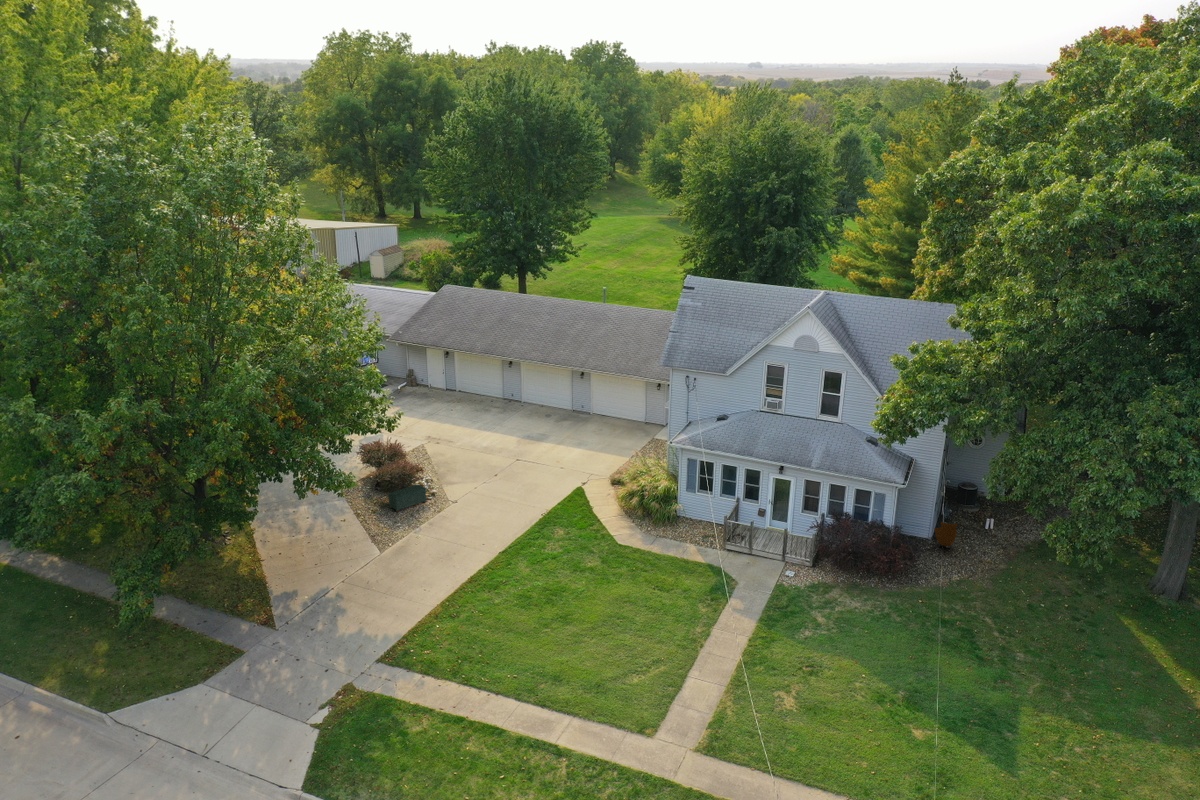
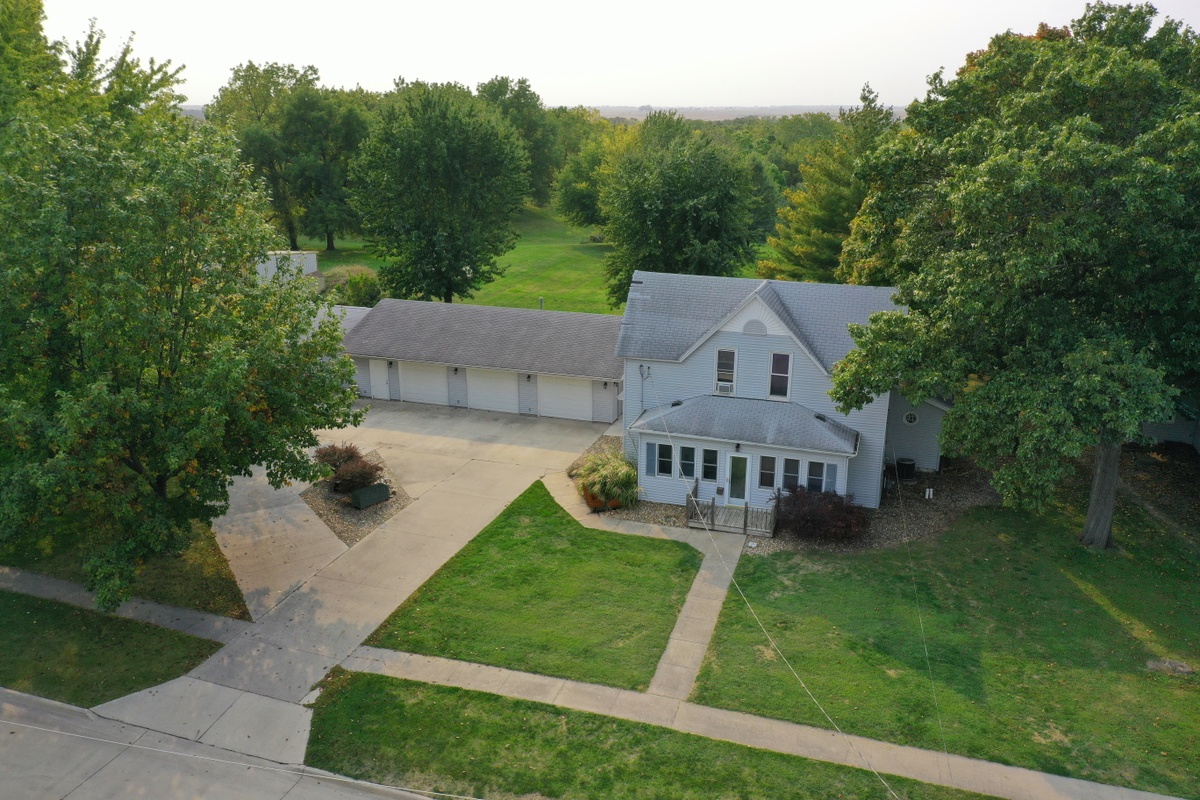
lounge chair: present [935,522,958,552] -> present [582,483,622,513]

